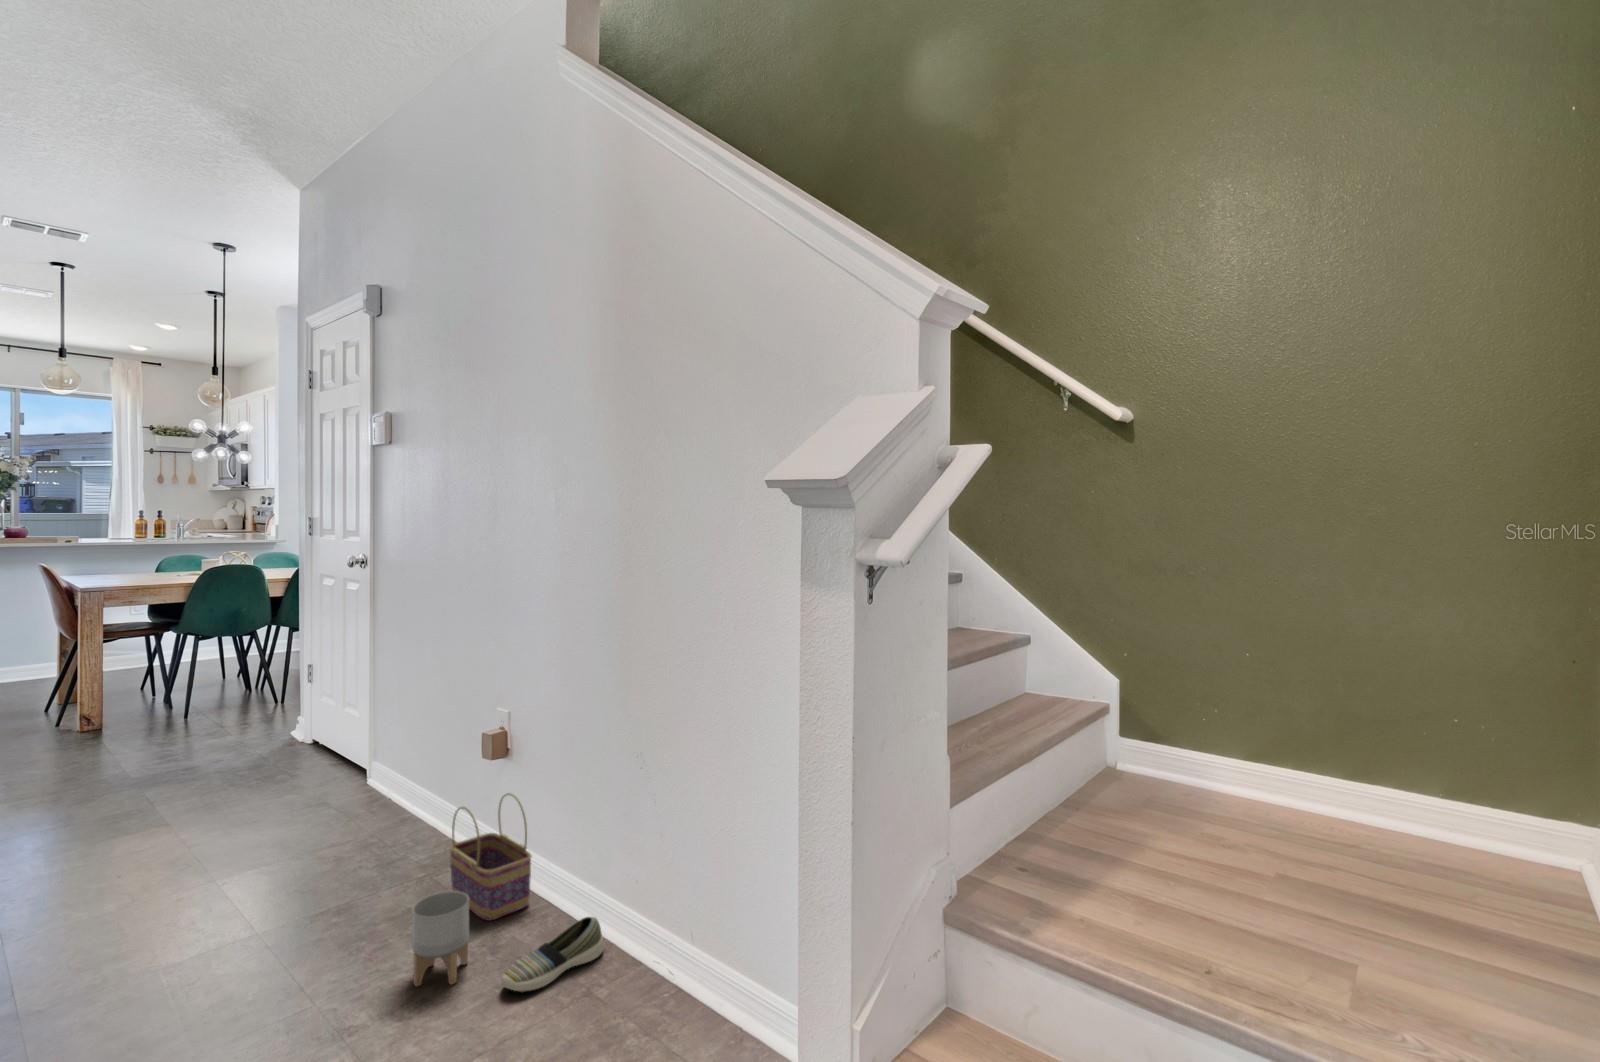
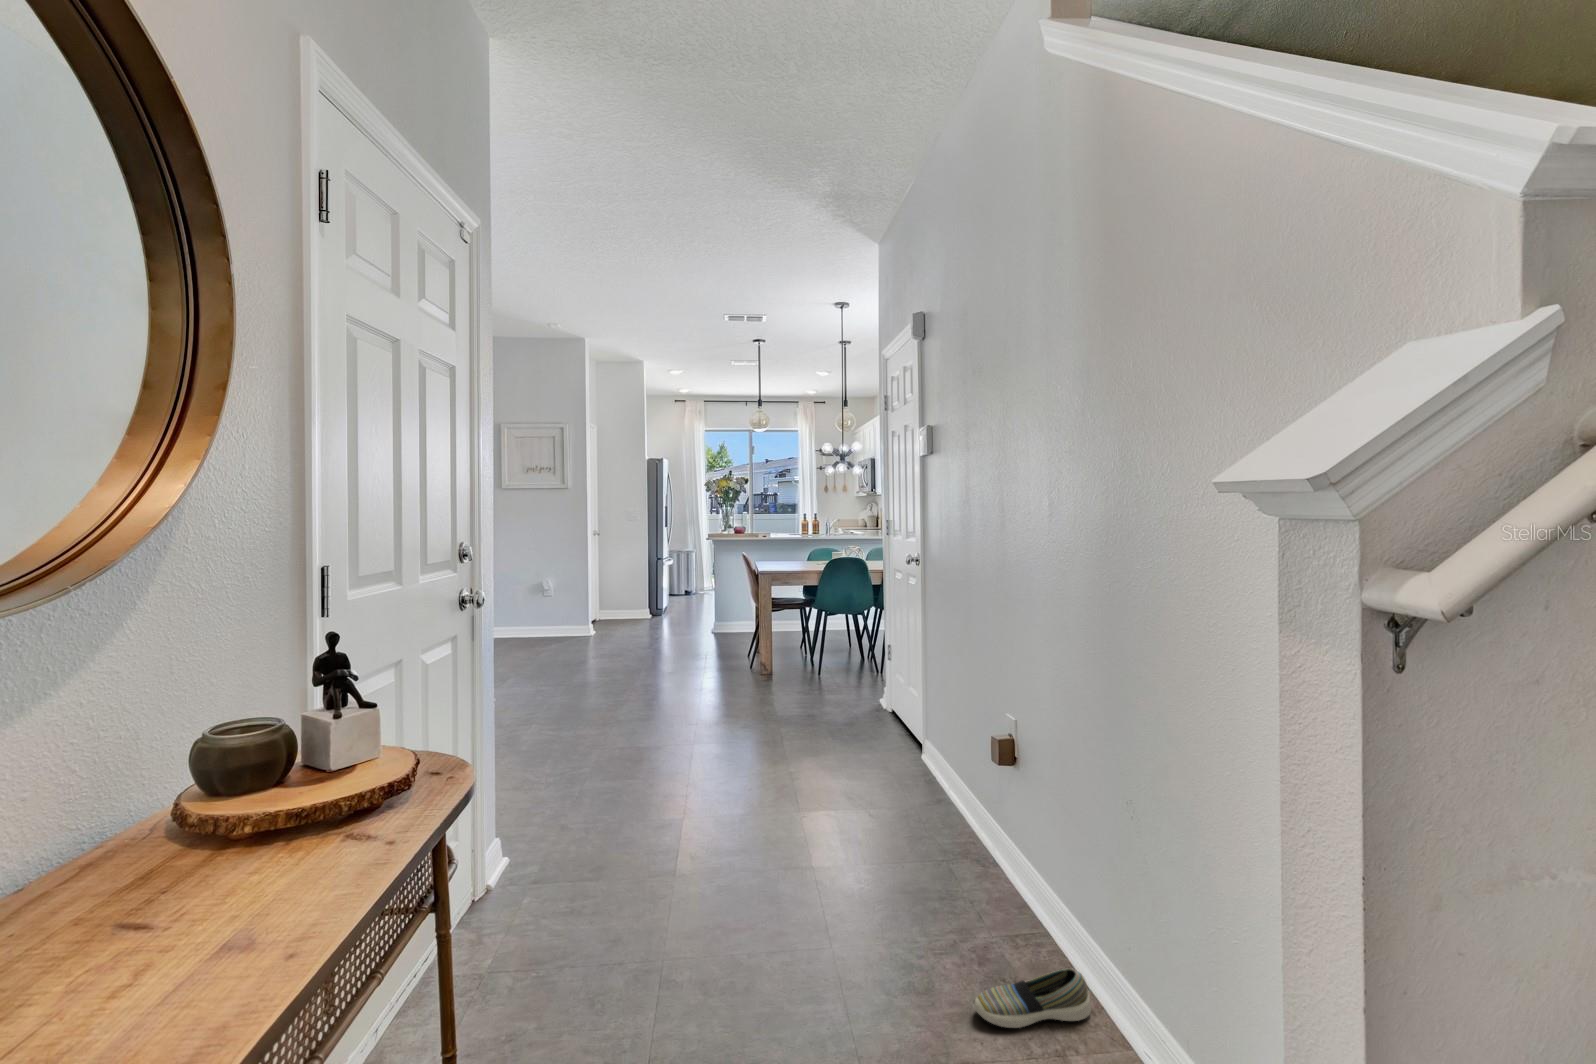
basket: present [449,793,532,921] -> none [956,804,1029,930]
planter: present [412,891,469,986] -> none [902,888,953,984]

